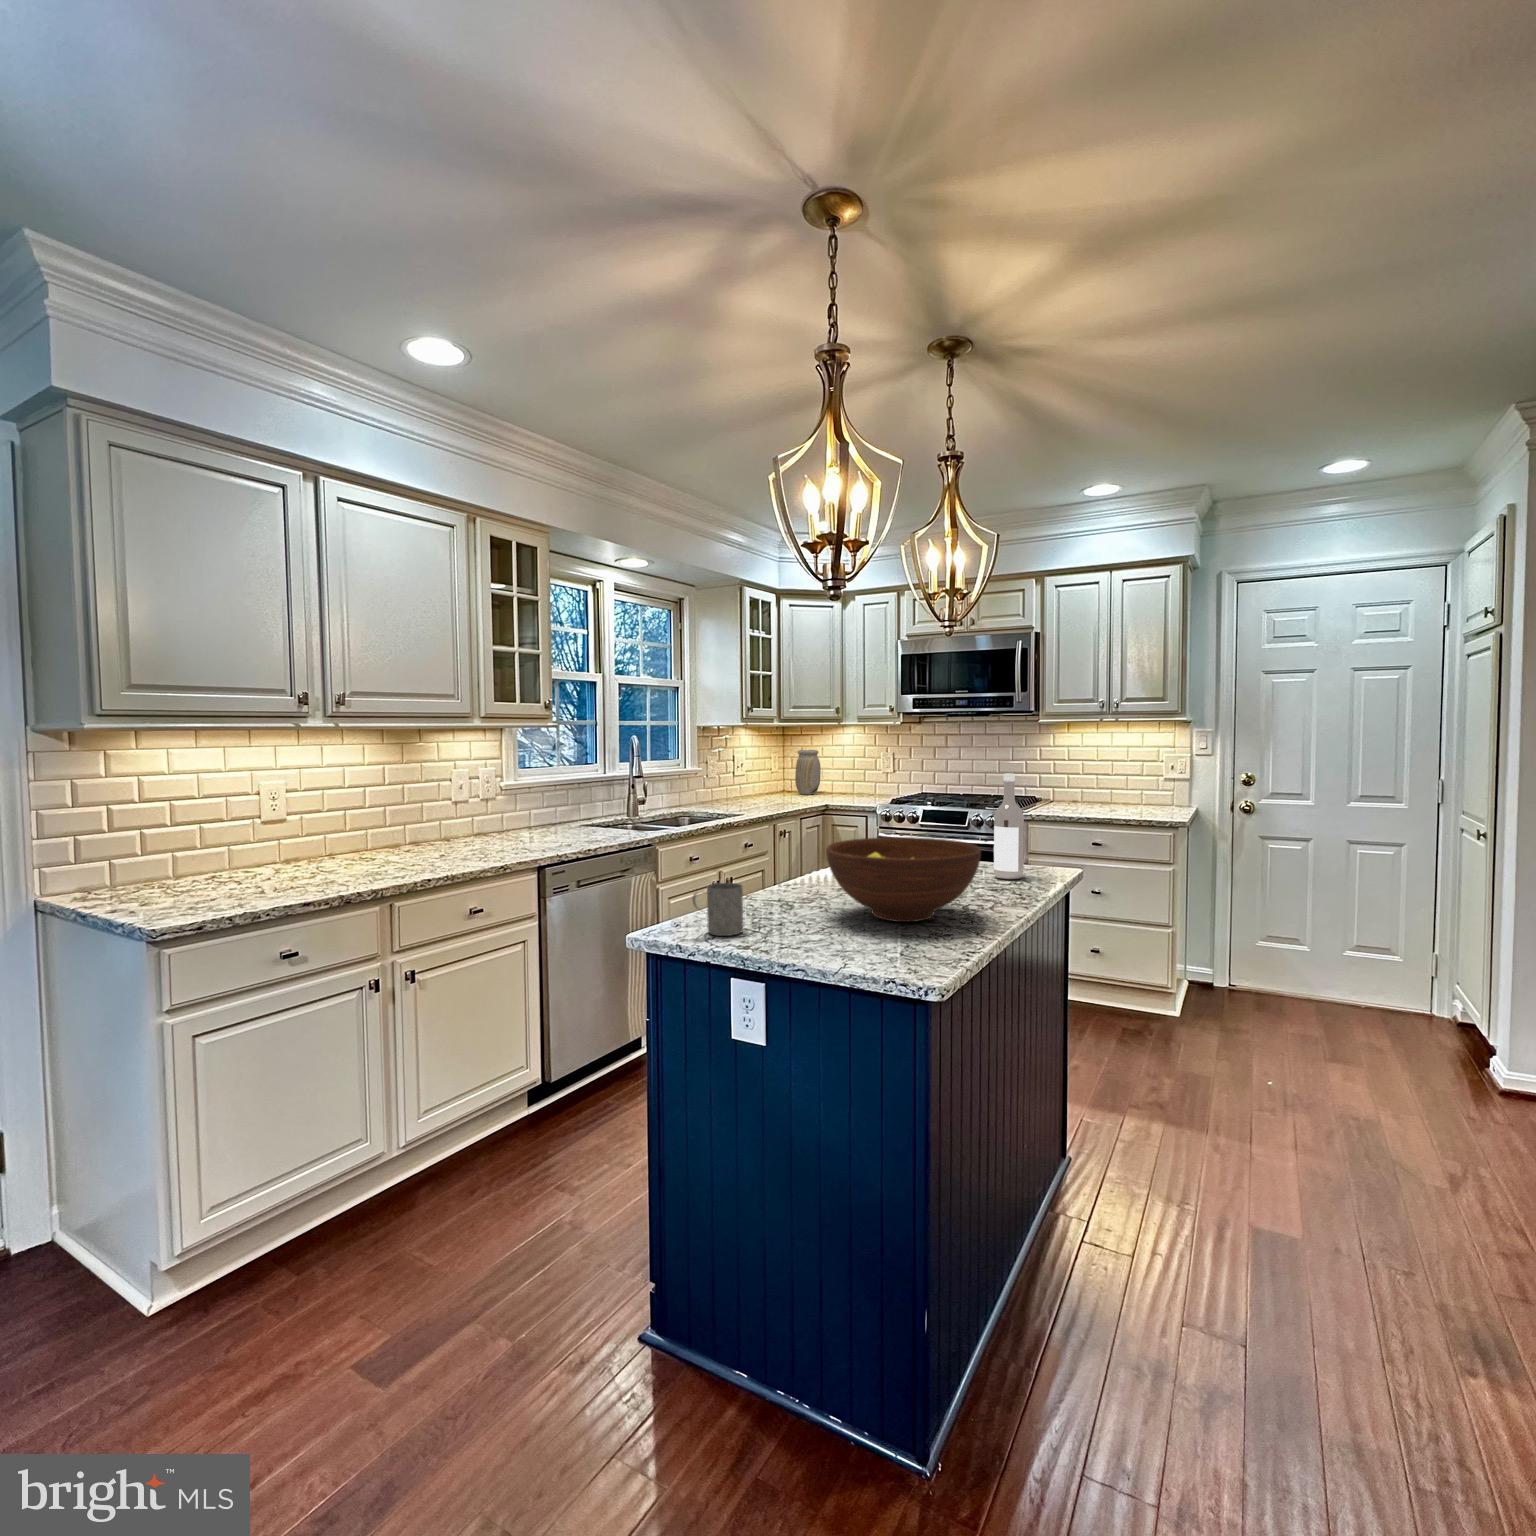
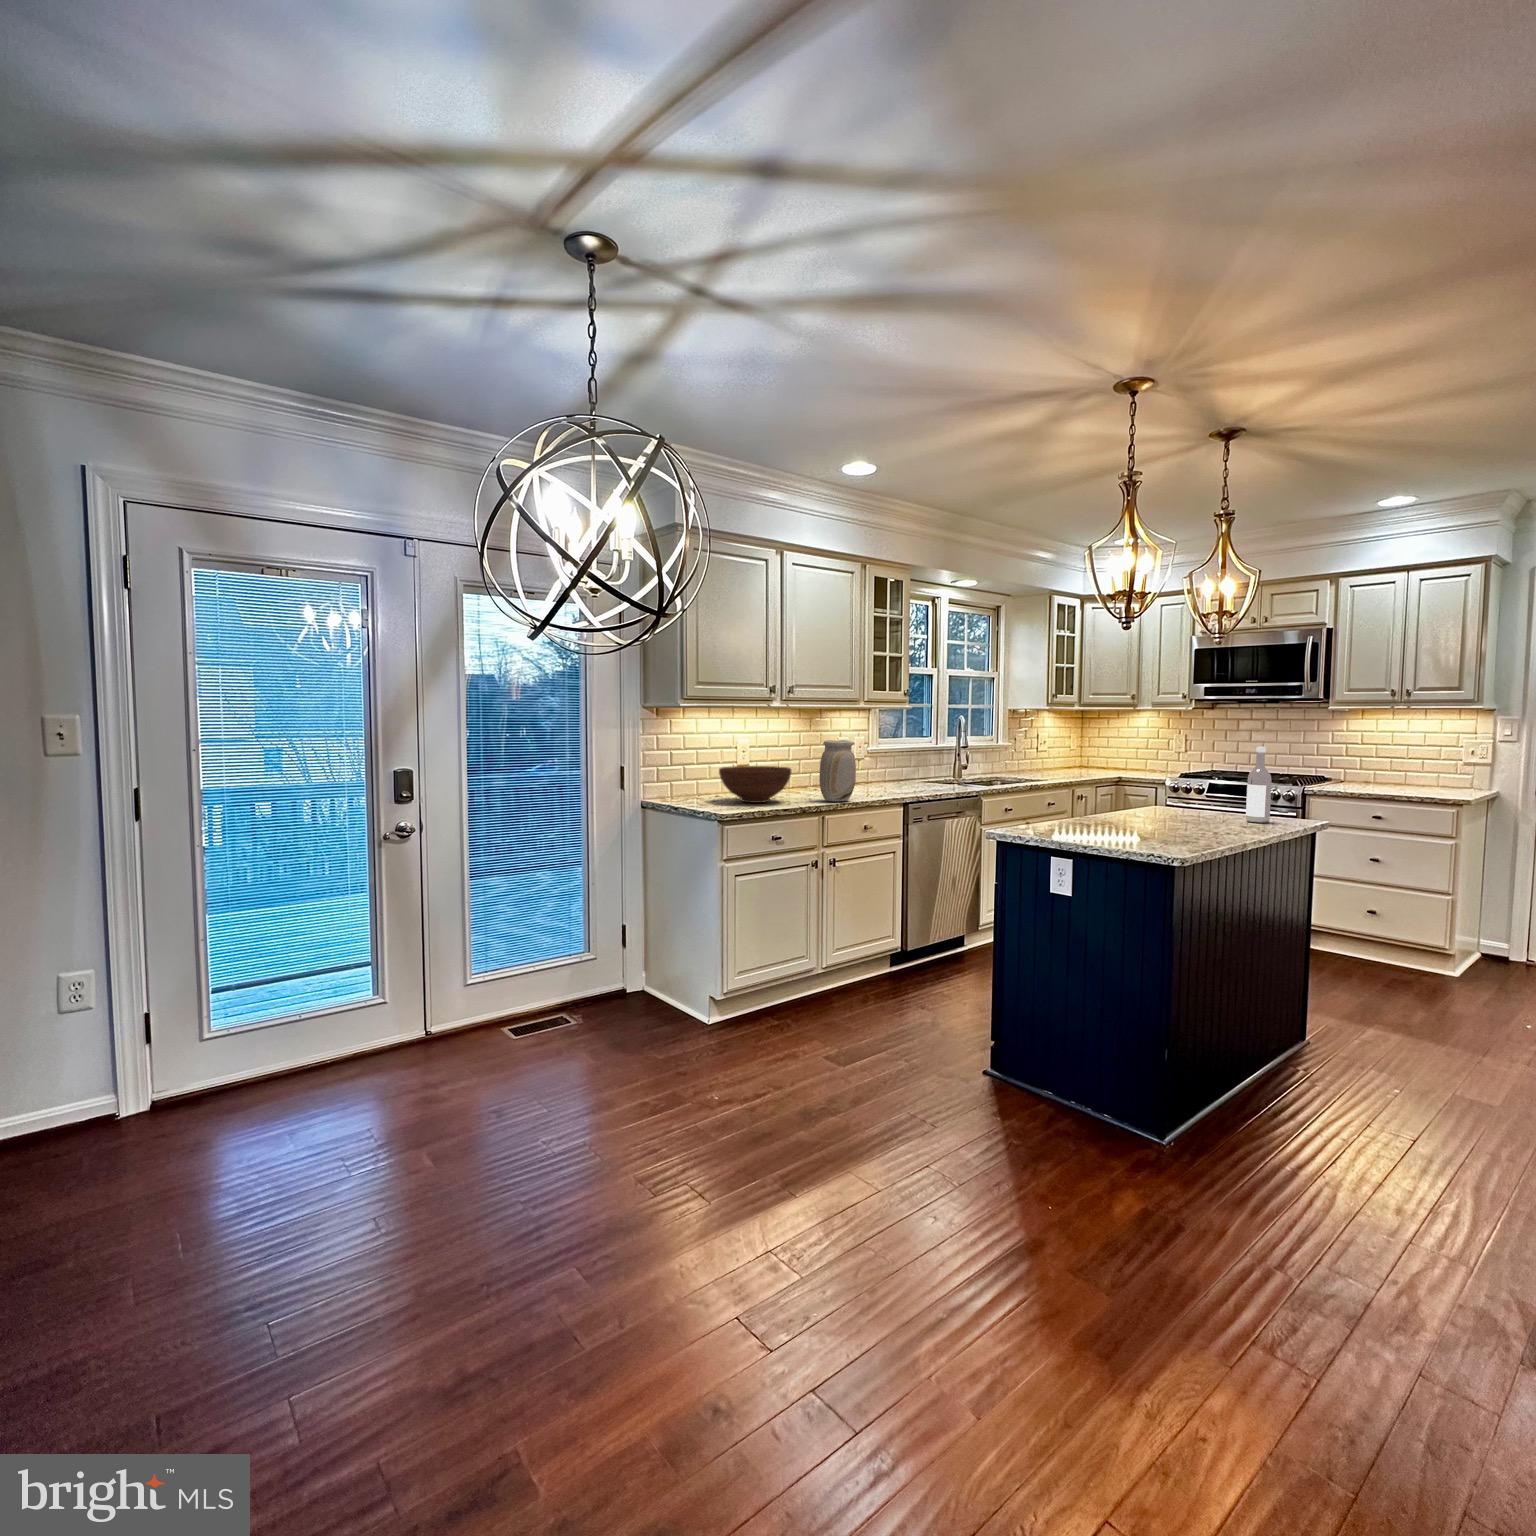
vase: present [795,750,821,795] -> present [819,740,856,802]
fruit bowl: present [826,837,981,922] -> present [719,766,791,803]
mug: present [692,883,743,936] -> none [1029,805,1060,834]

